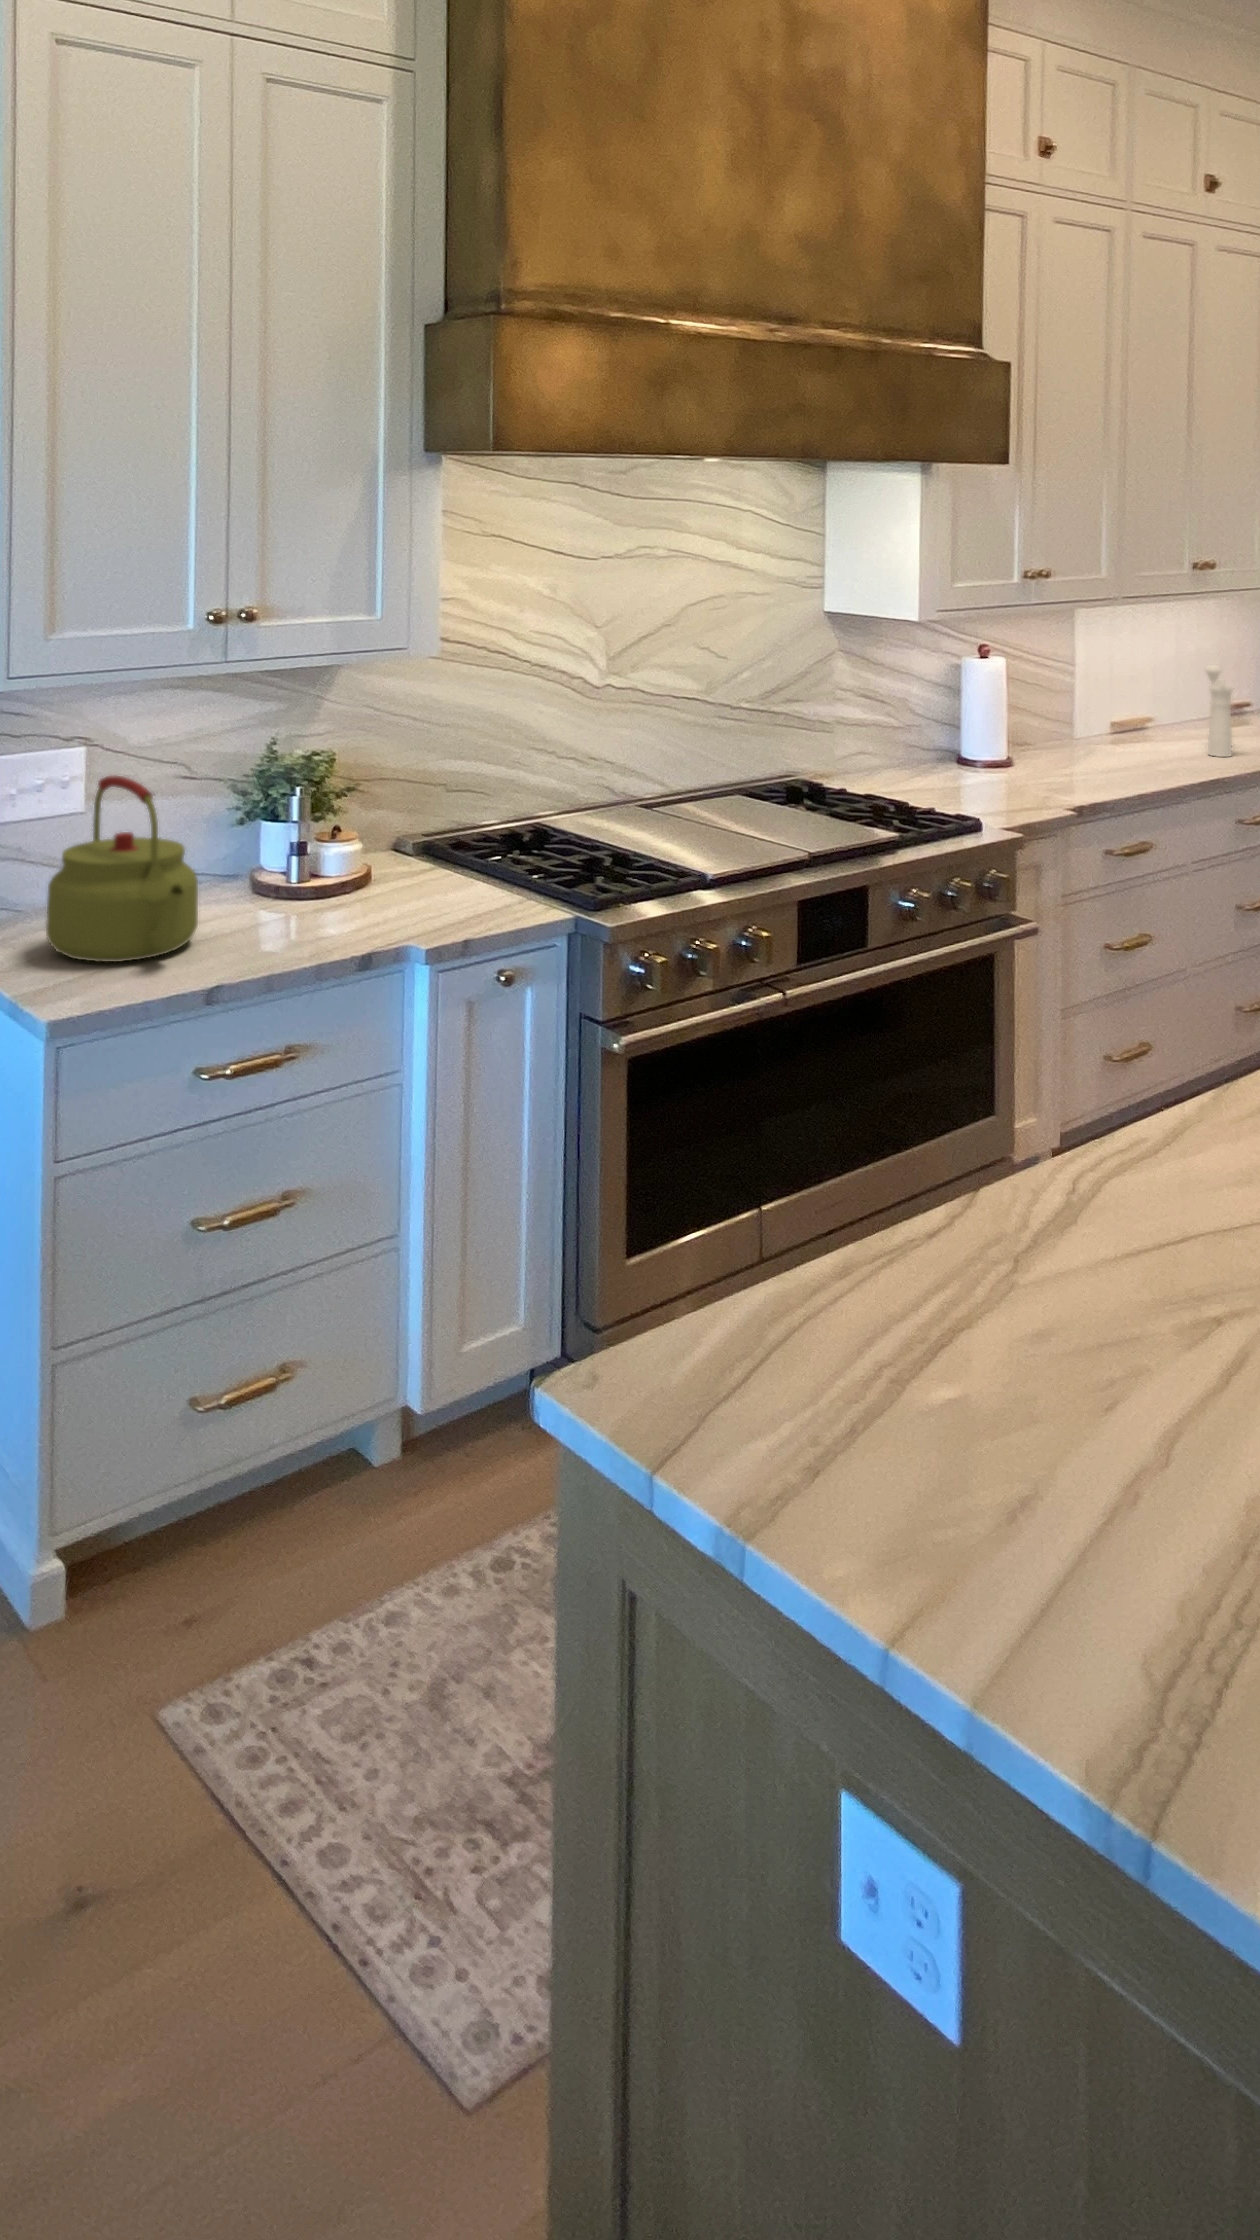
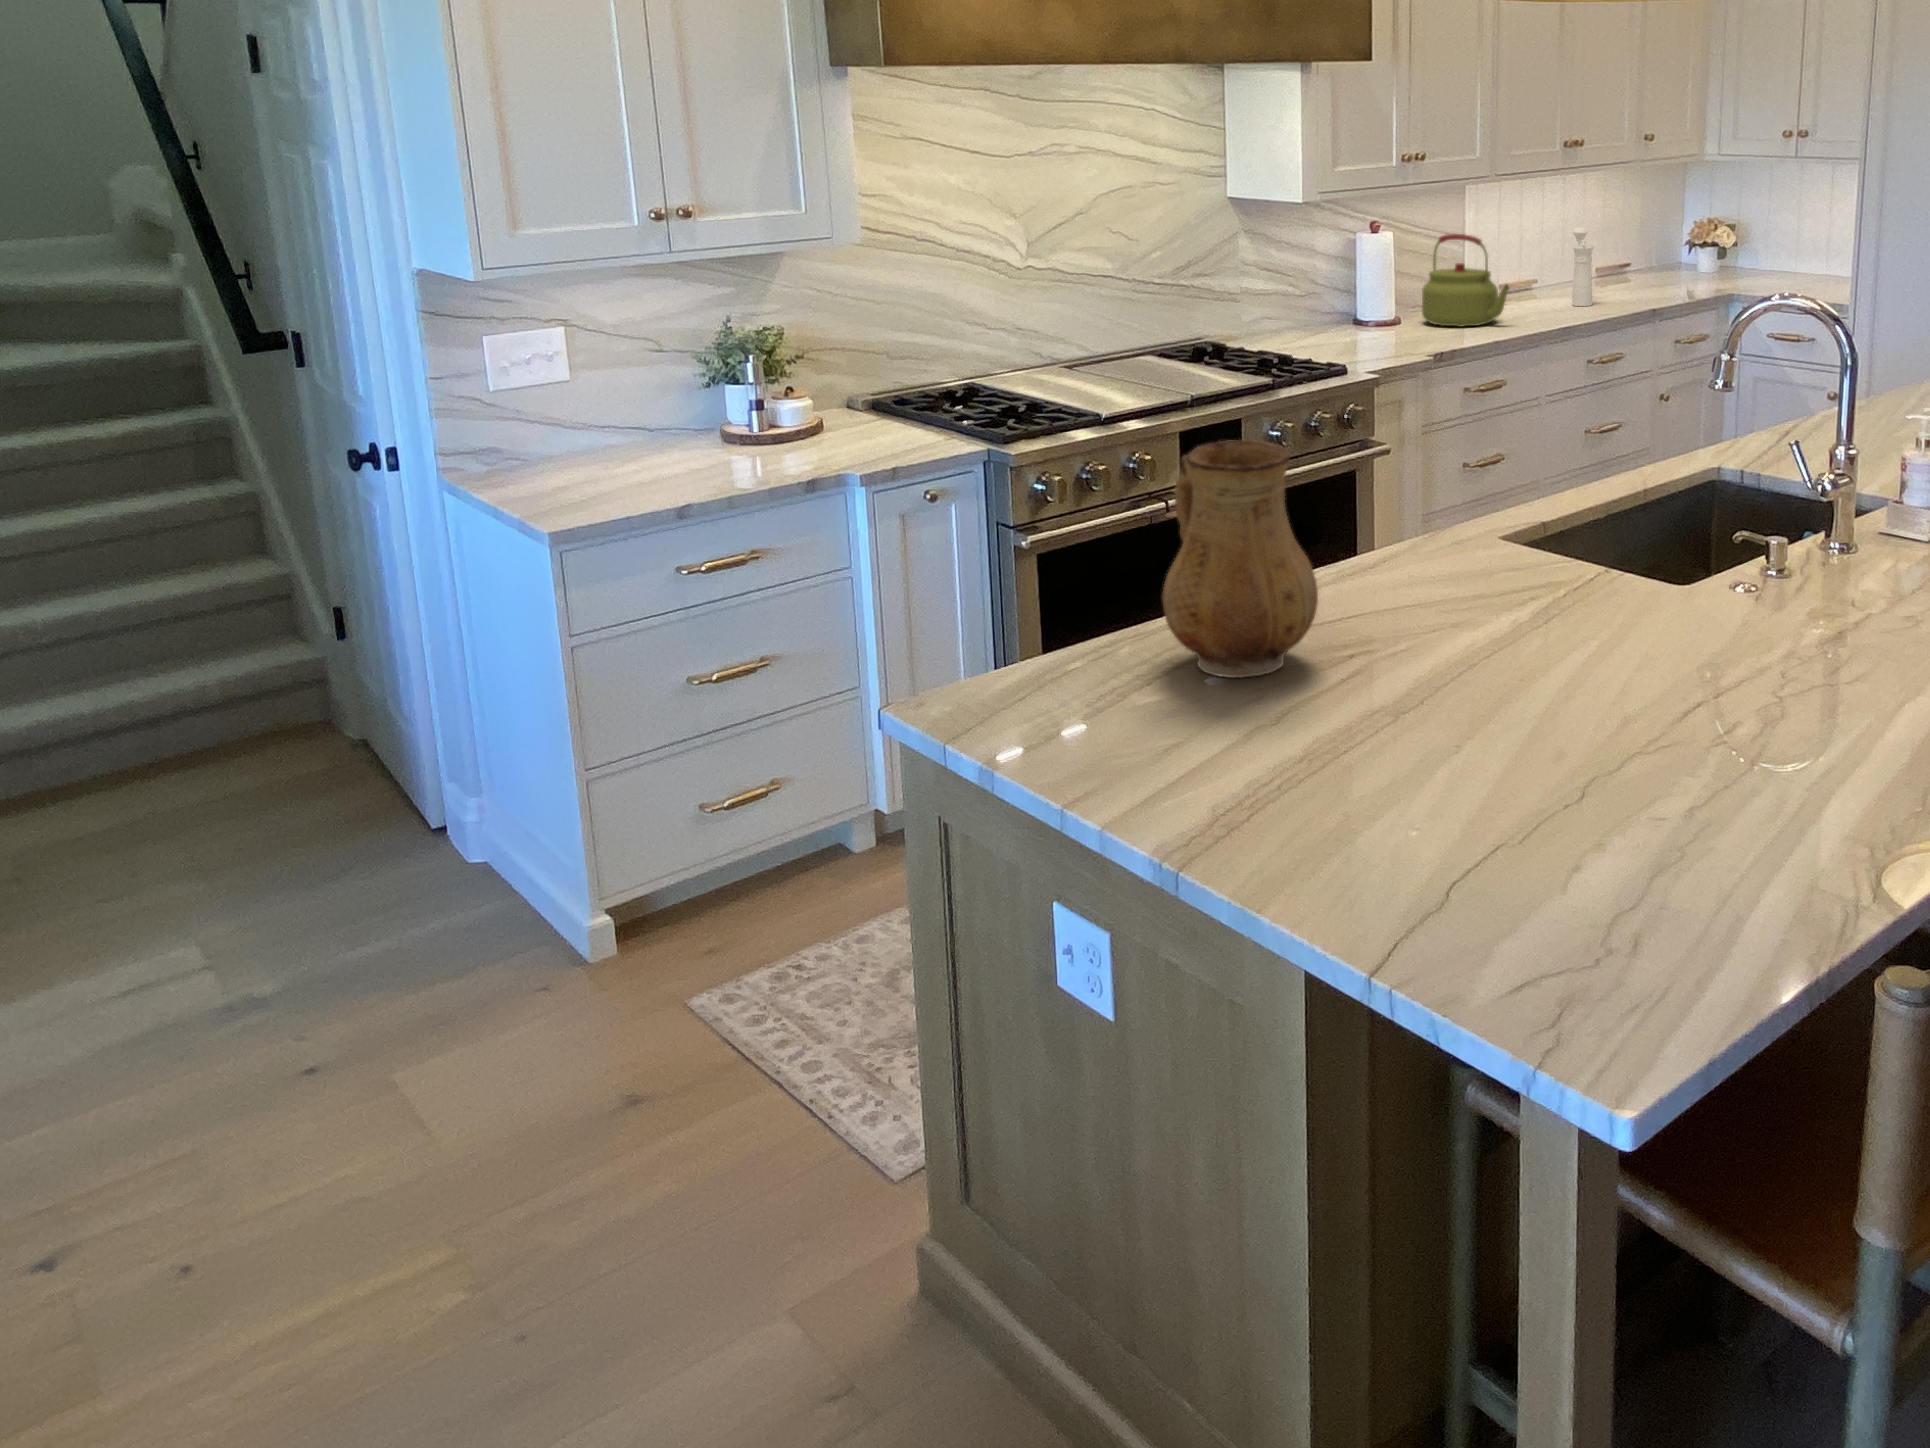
kettle: present [46,775,198,962] -> present [1422,234,1509,327]
ceramic pitcher: none [994,1011,1241,1402] -> present [1162,440,1318,677]

